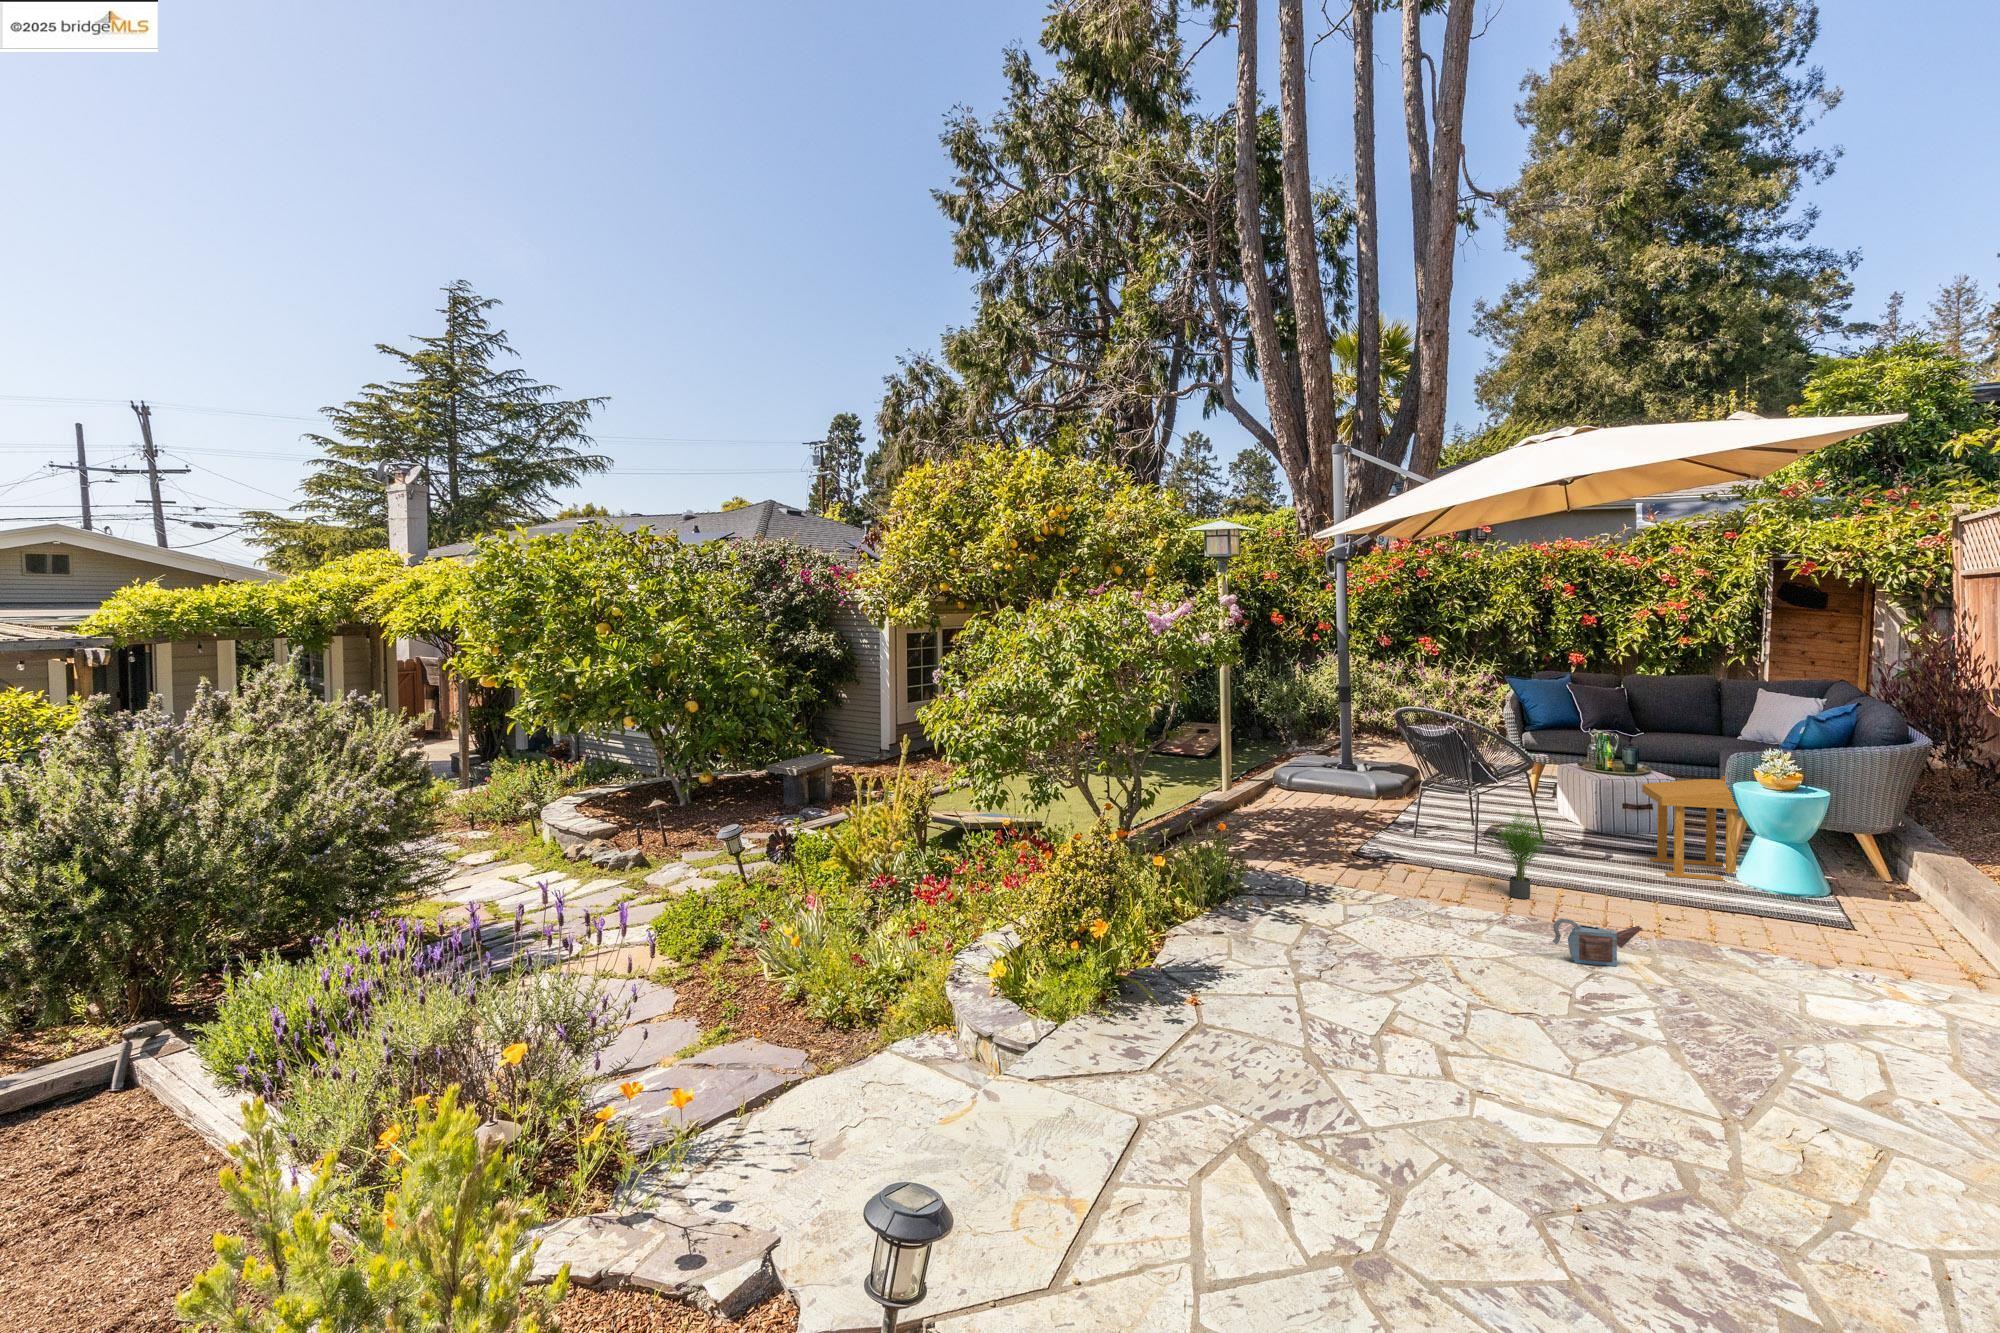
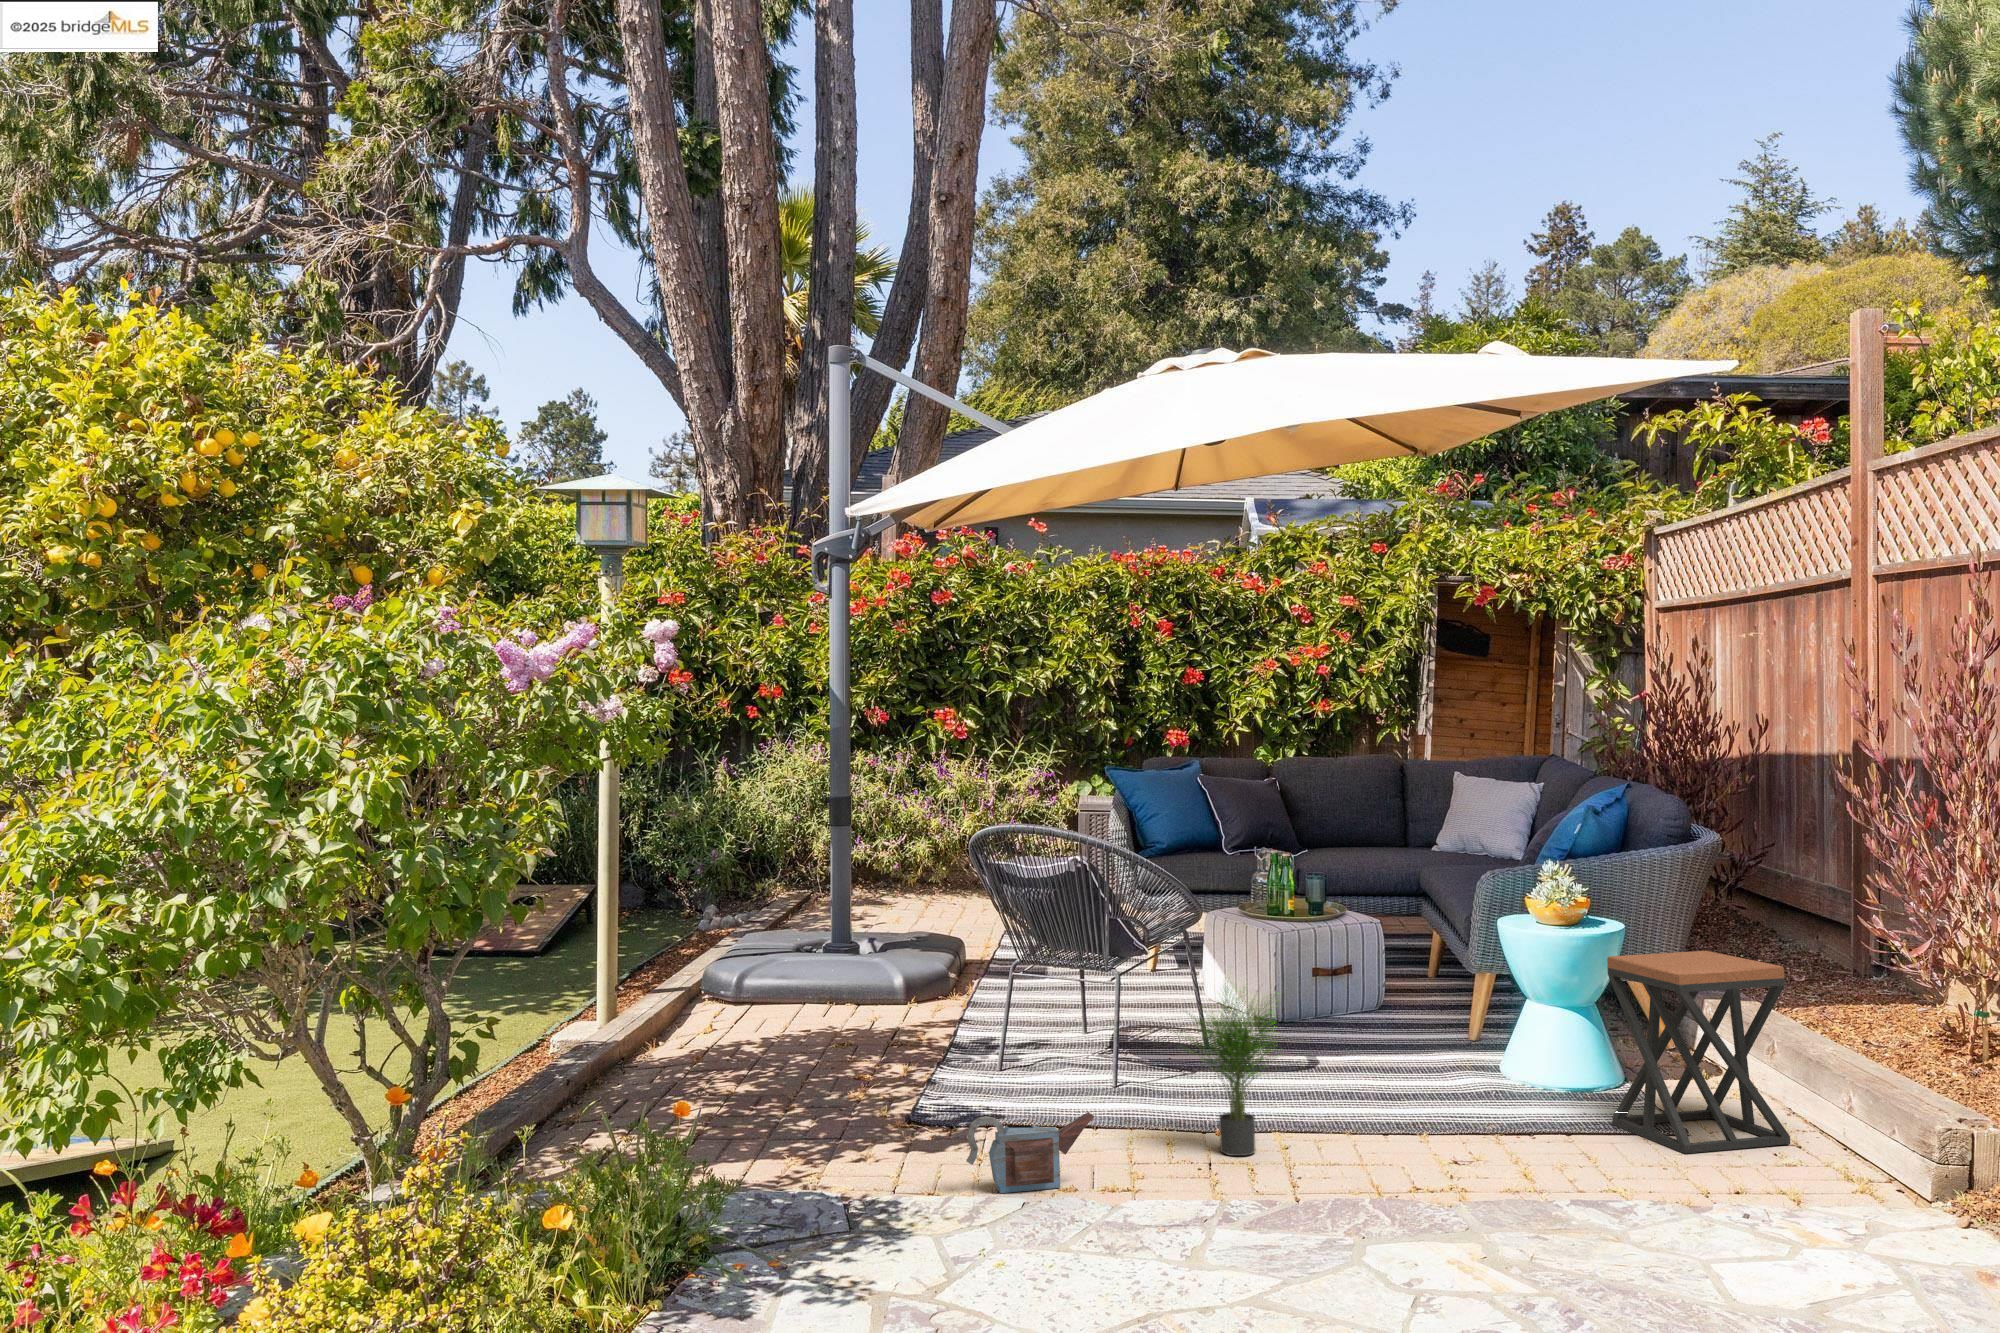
side table: present [1642,776,1738,881] -> none [1368,901,1539,1084]
stool: none [1782,820,1913,946] -> present [1607,951,1790,1154]
watering can: present [1553,918,1643,966] -> present [966,1112,1094,1193]

